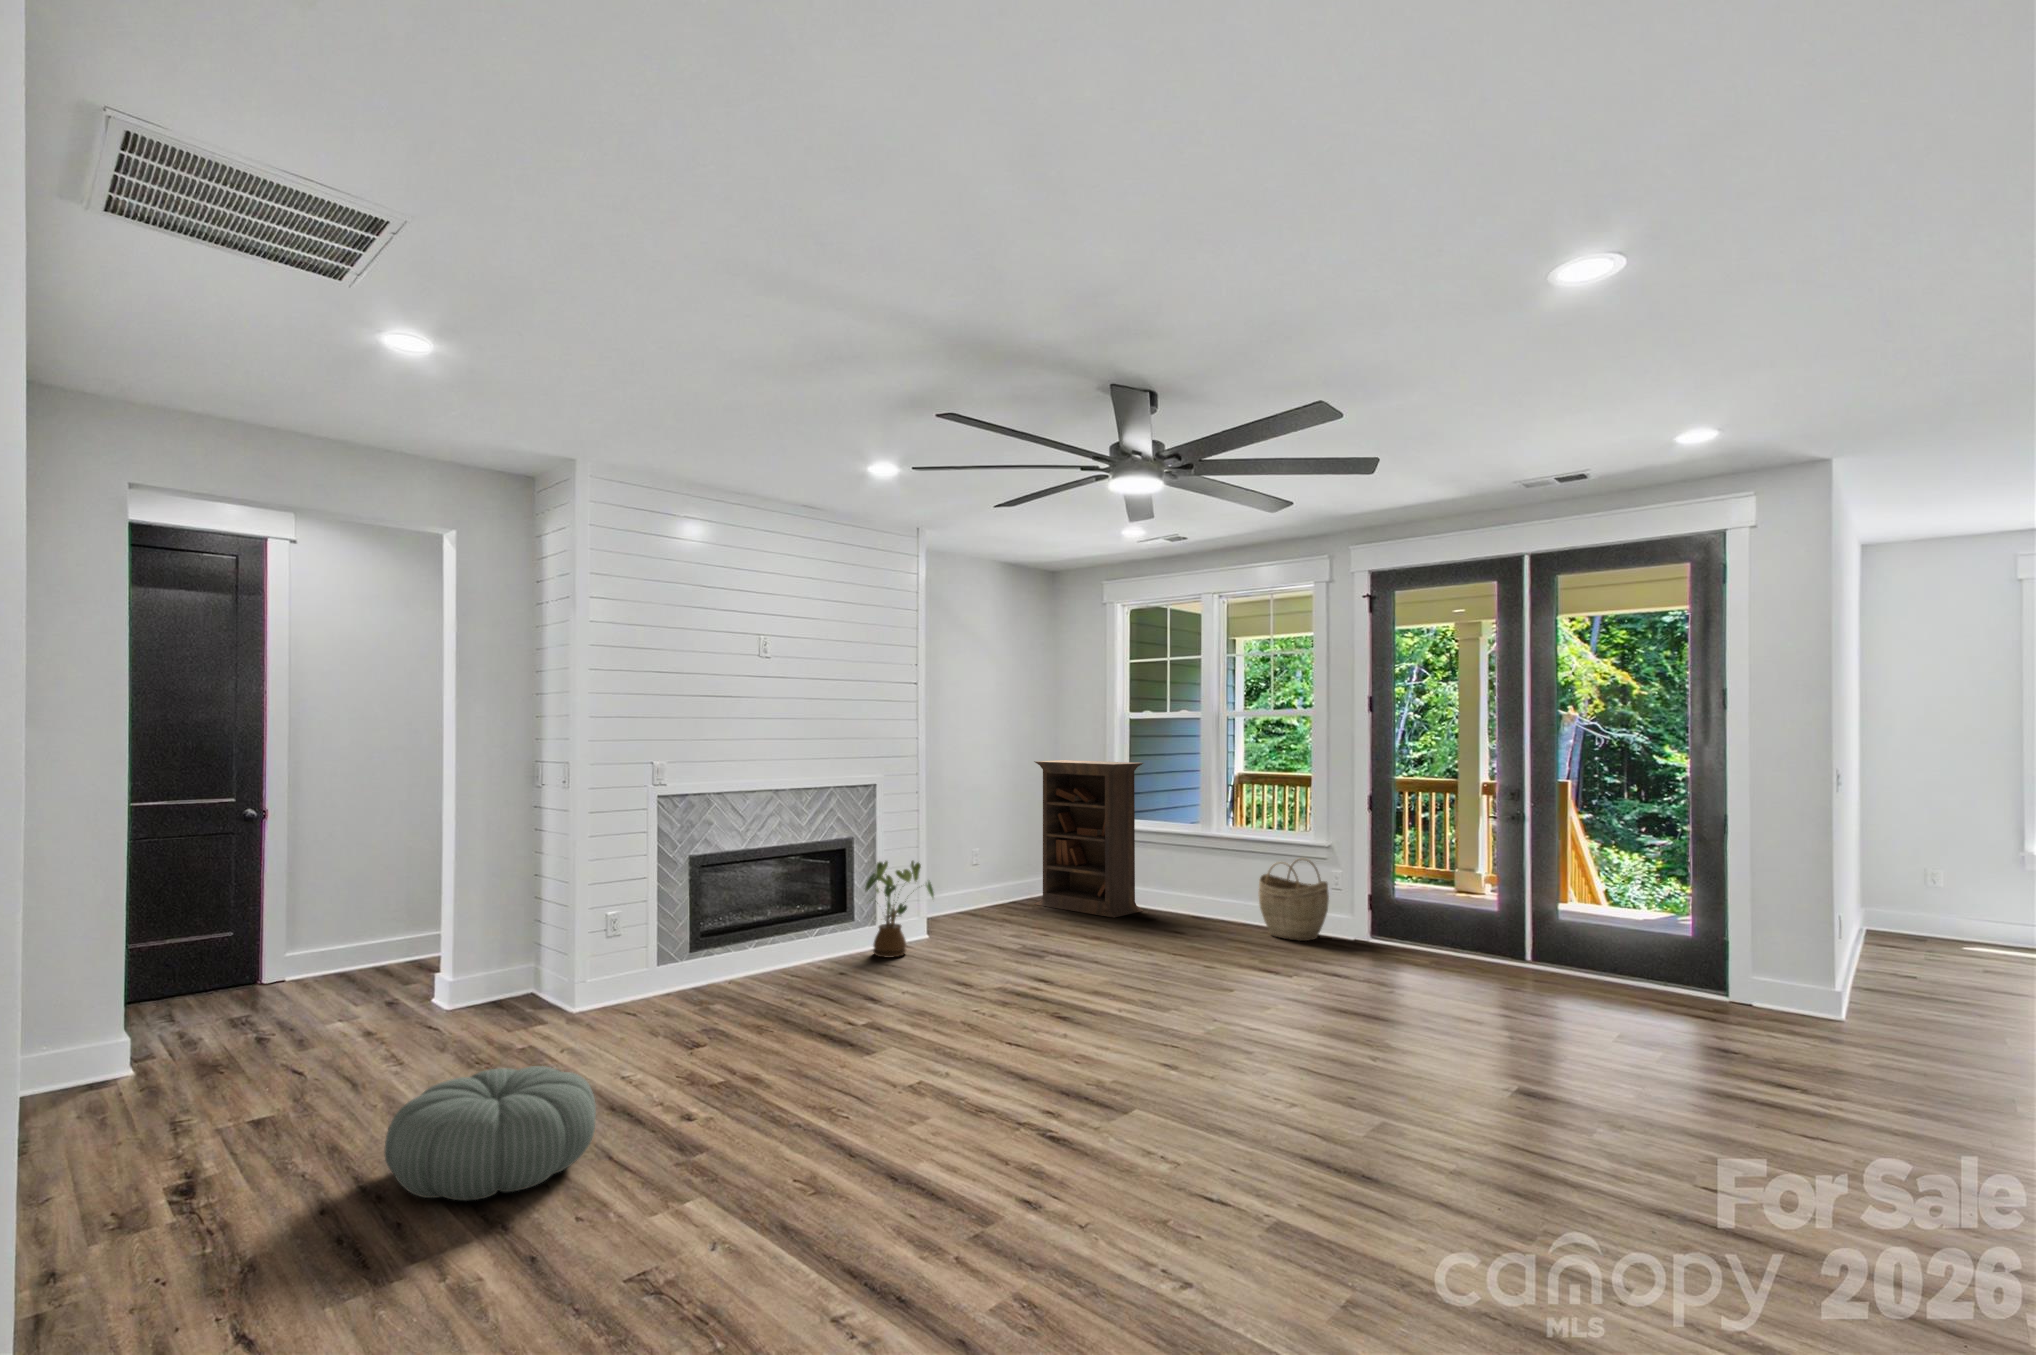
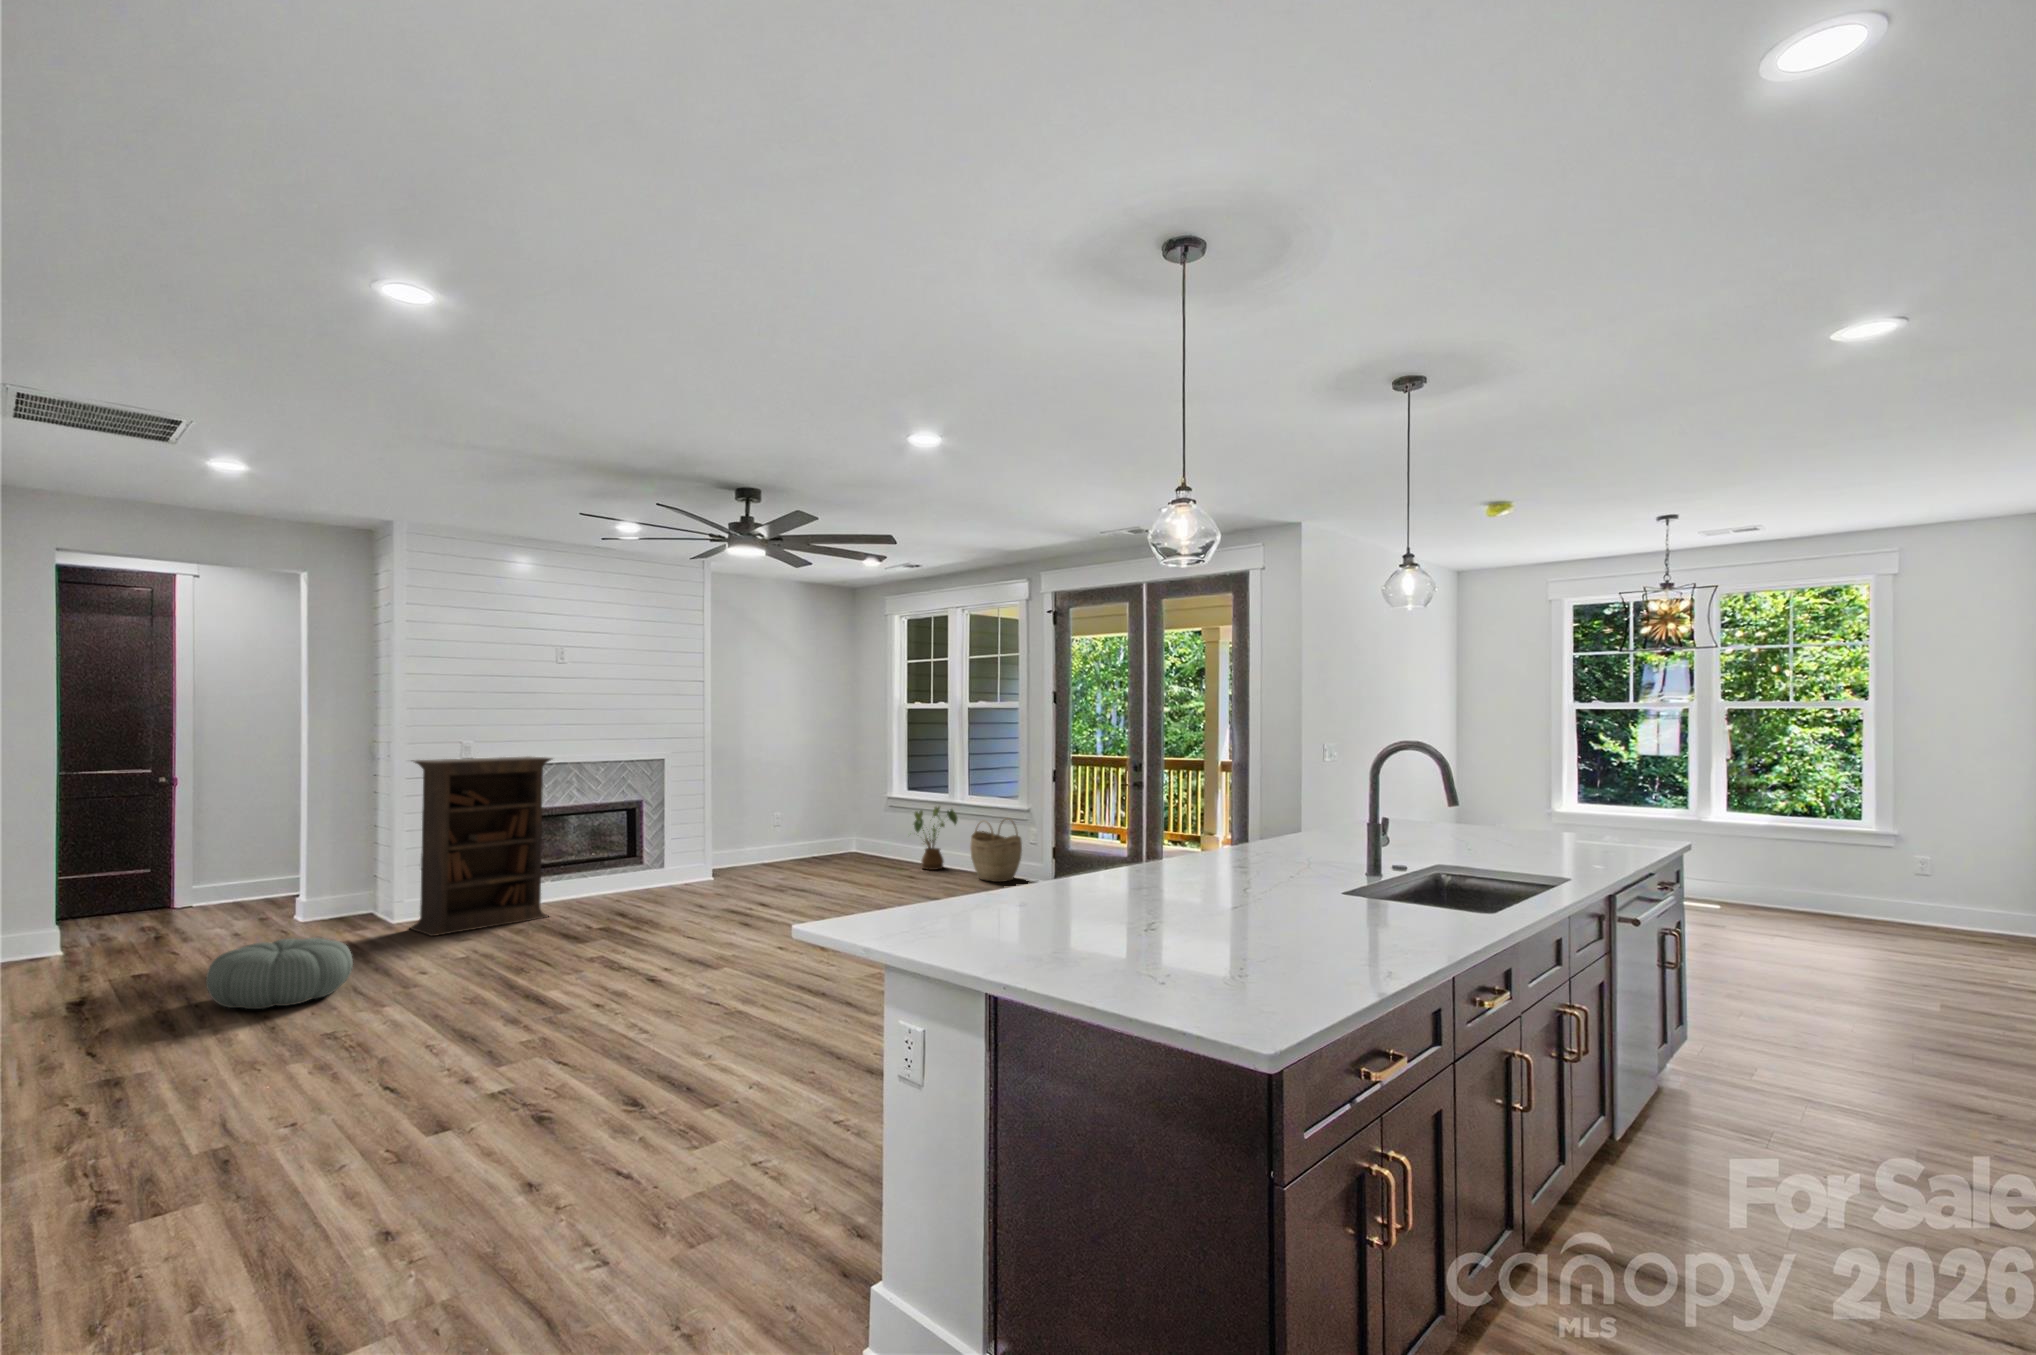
bookcase: present [1034,760,1143,918] -> present [409,756,552,936]
house plant: present [865,861,934,957] -> present [910,807,958,870]

